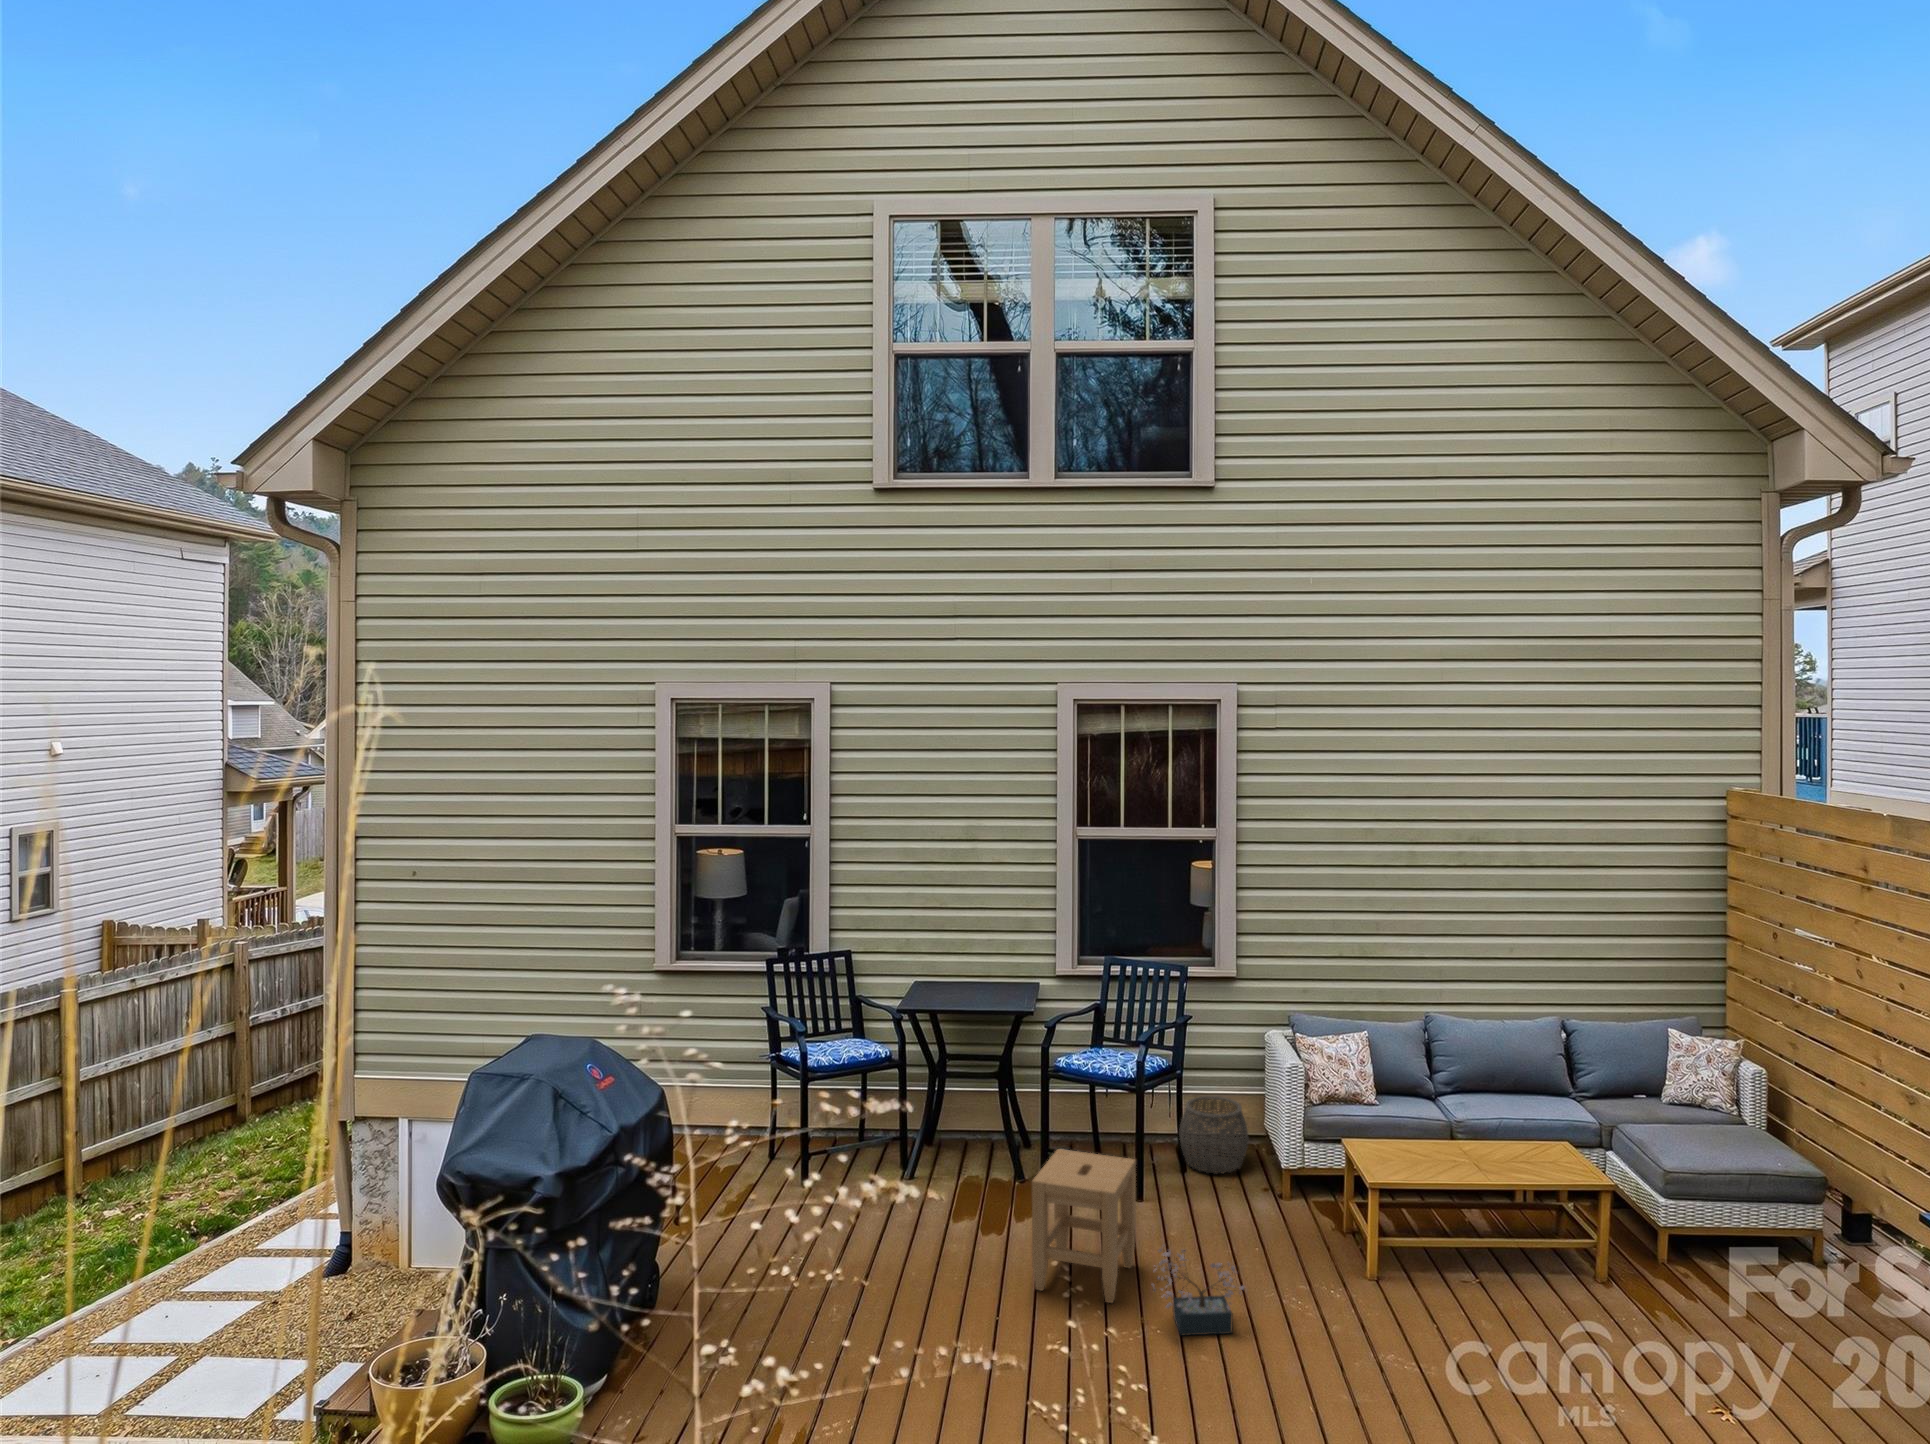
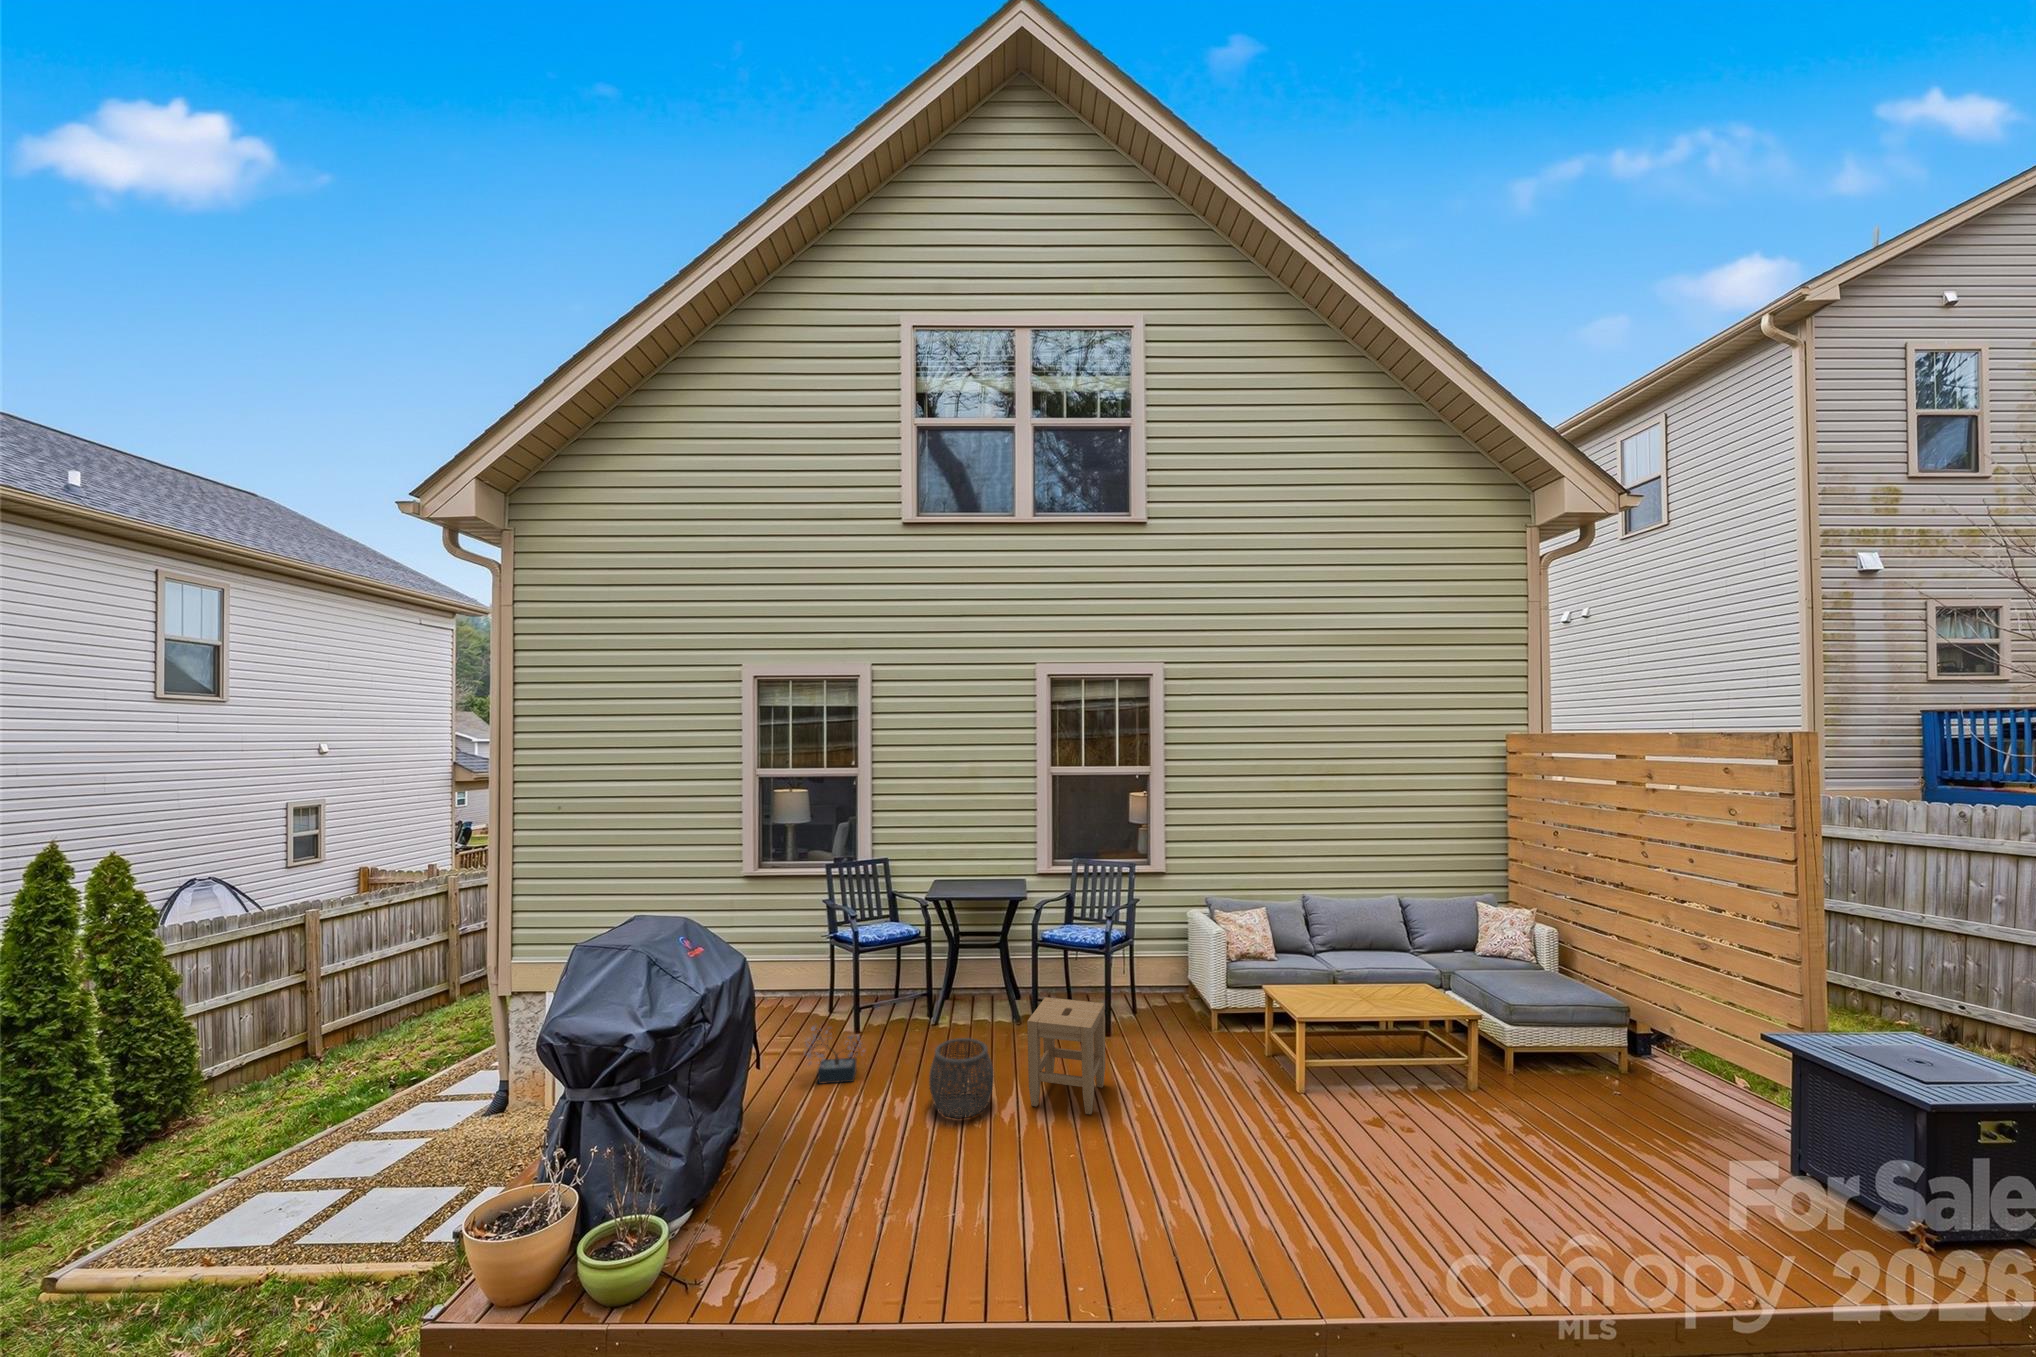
woven basket: present [1180,1096,1248,1174] -> present [929,1038,994,1118]
decorative plant: present [1152,1245,1244,1335] -> present [804,1027,864,1084]

